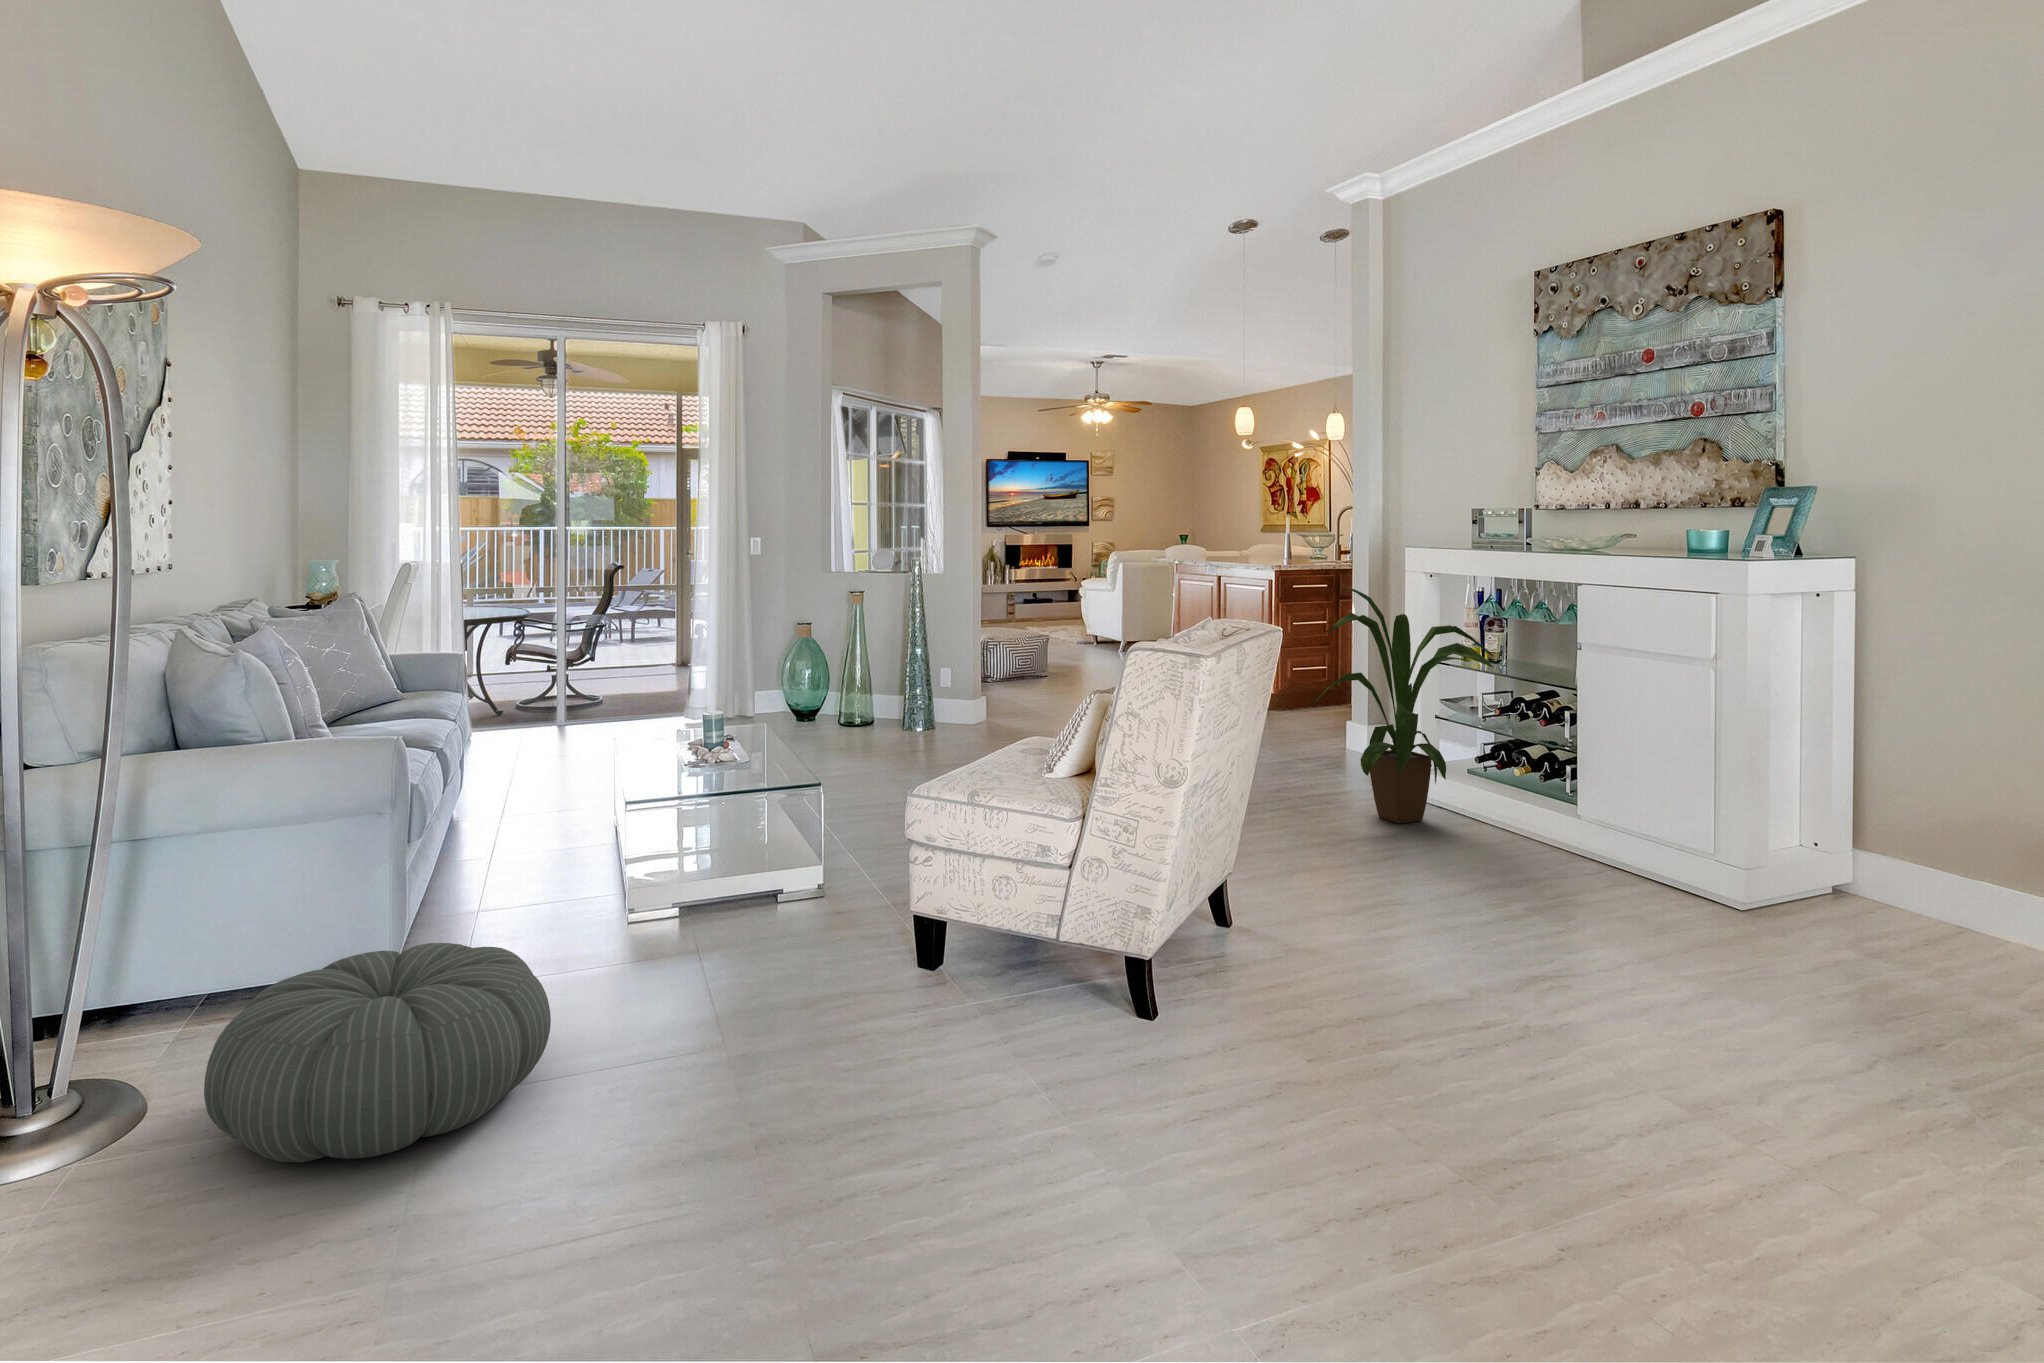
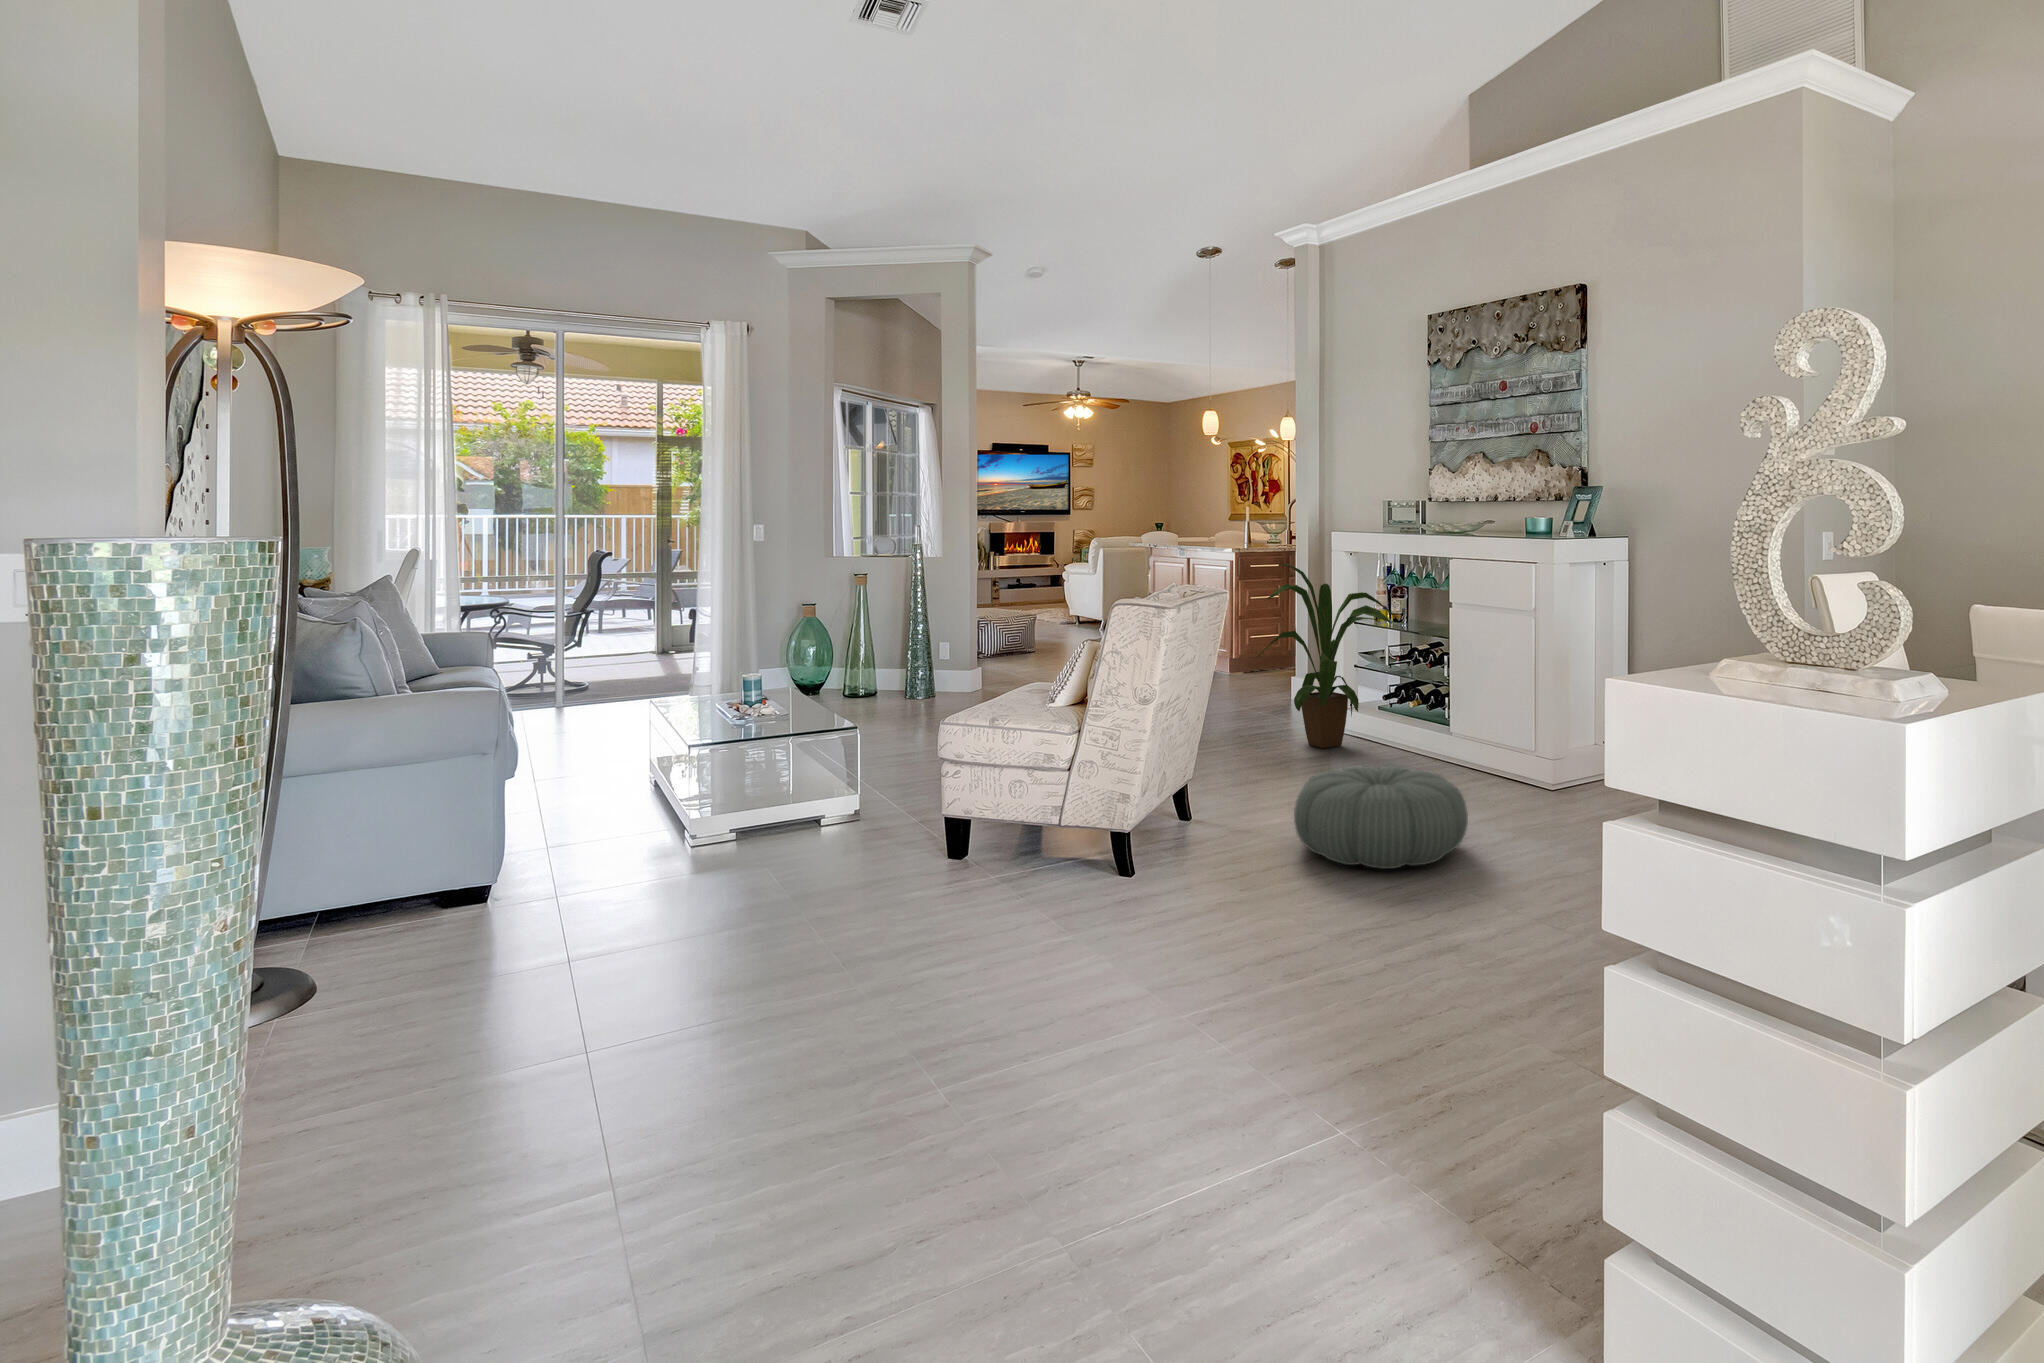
pouf: present [204,943,551,1162] -> present [1294,766,1468,869]

